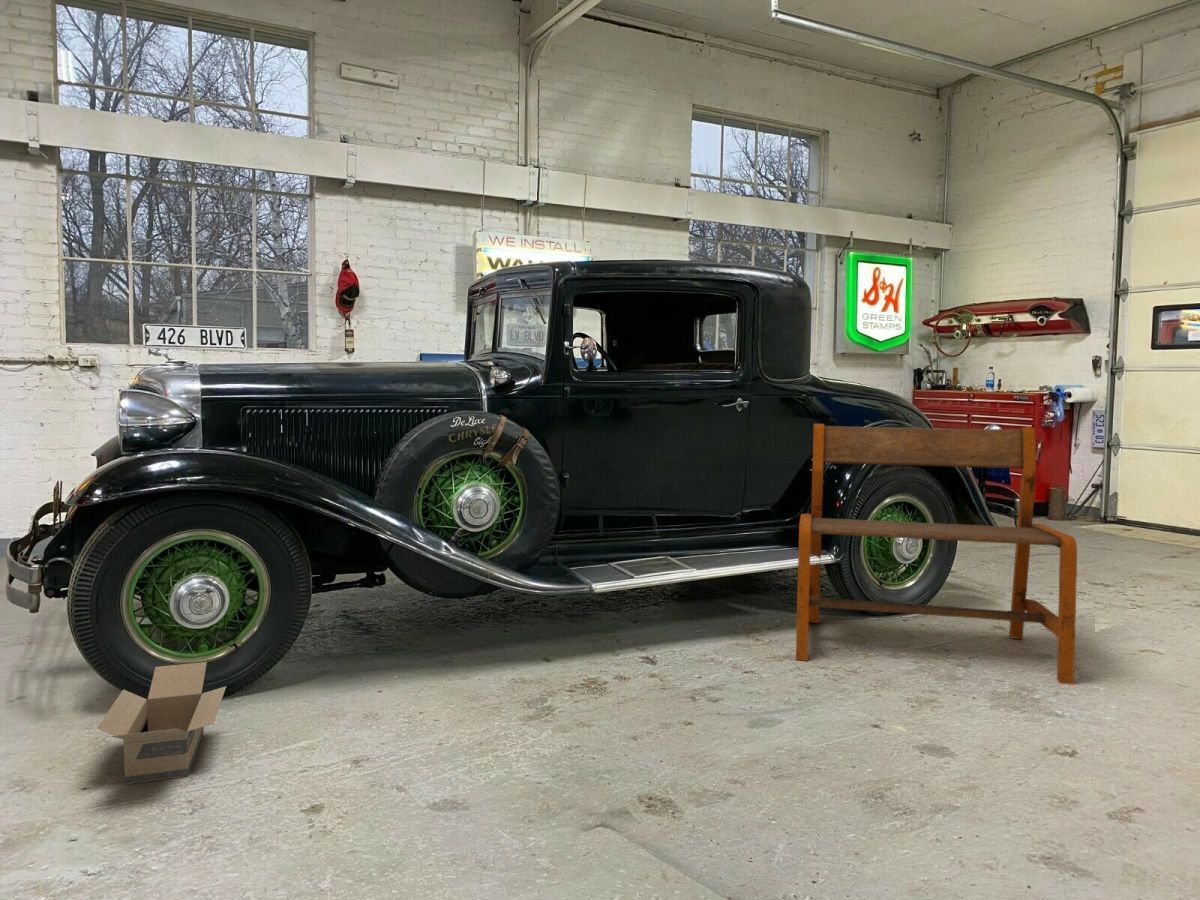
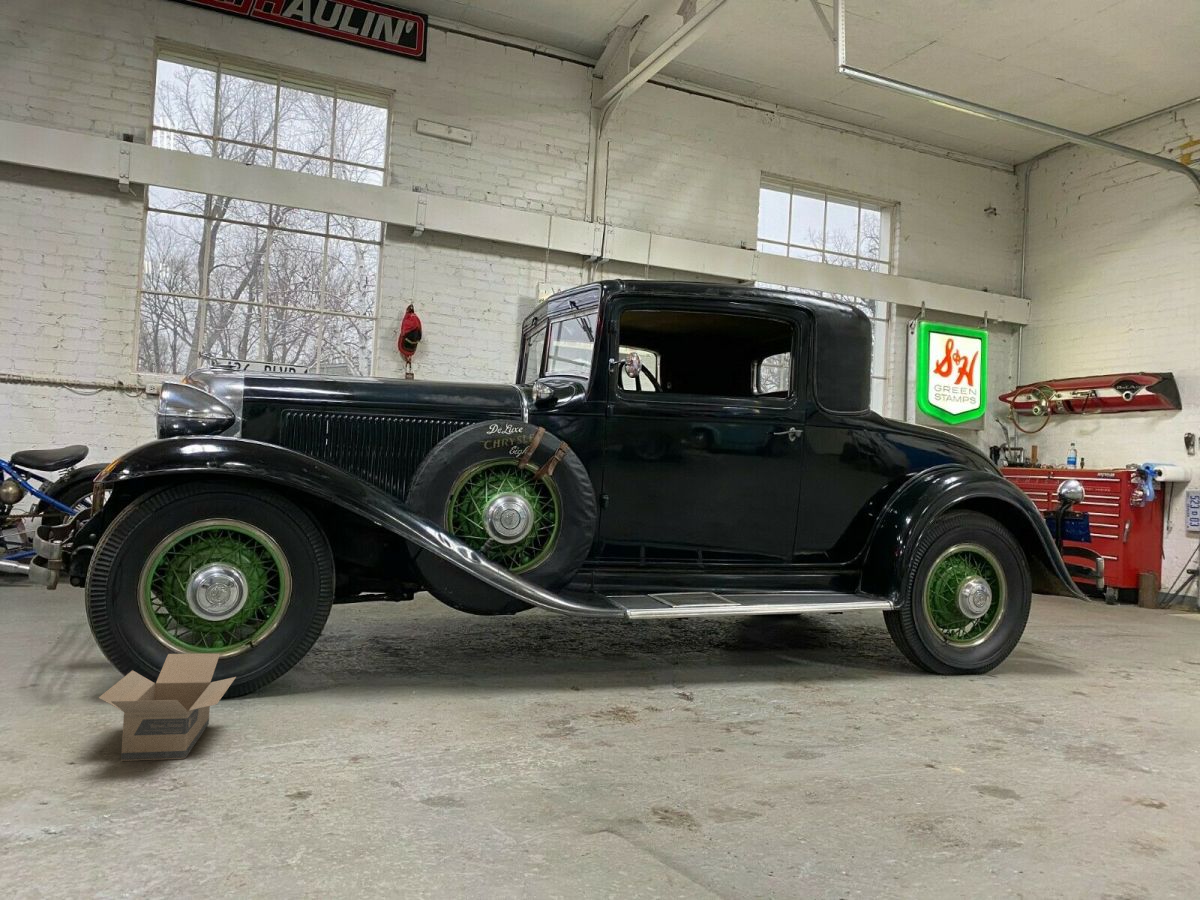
bench: present [796,424,1077,684] -> none [845,459,1164,749]

